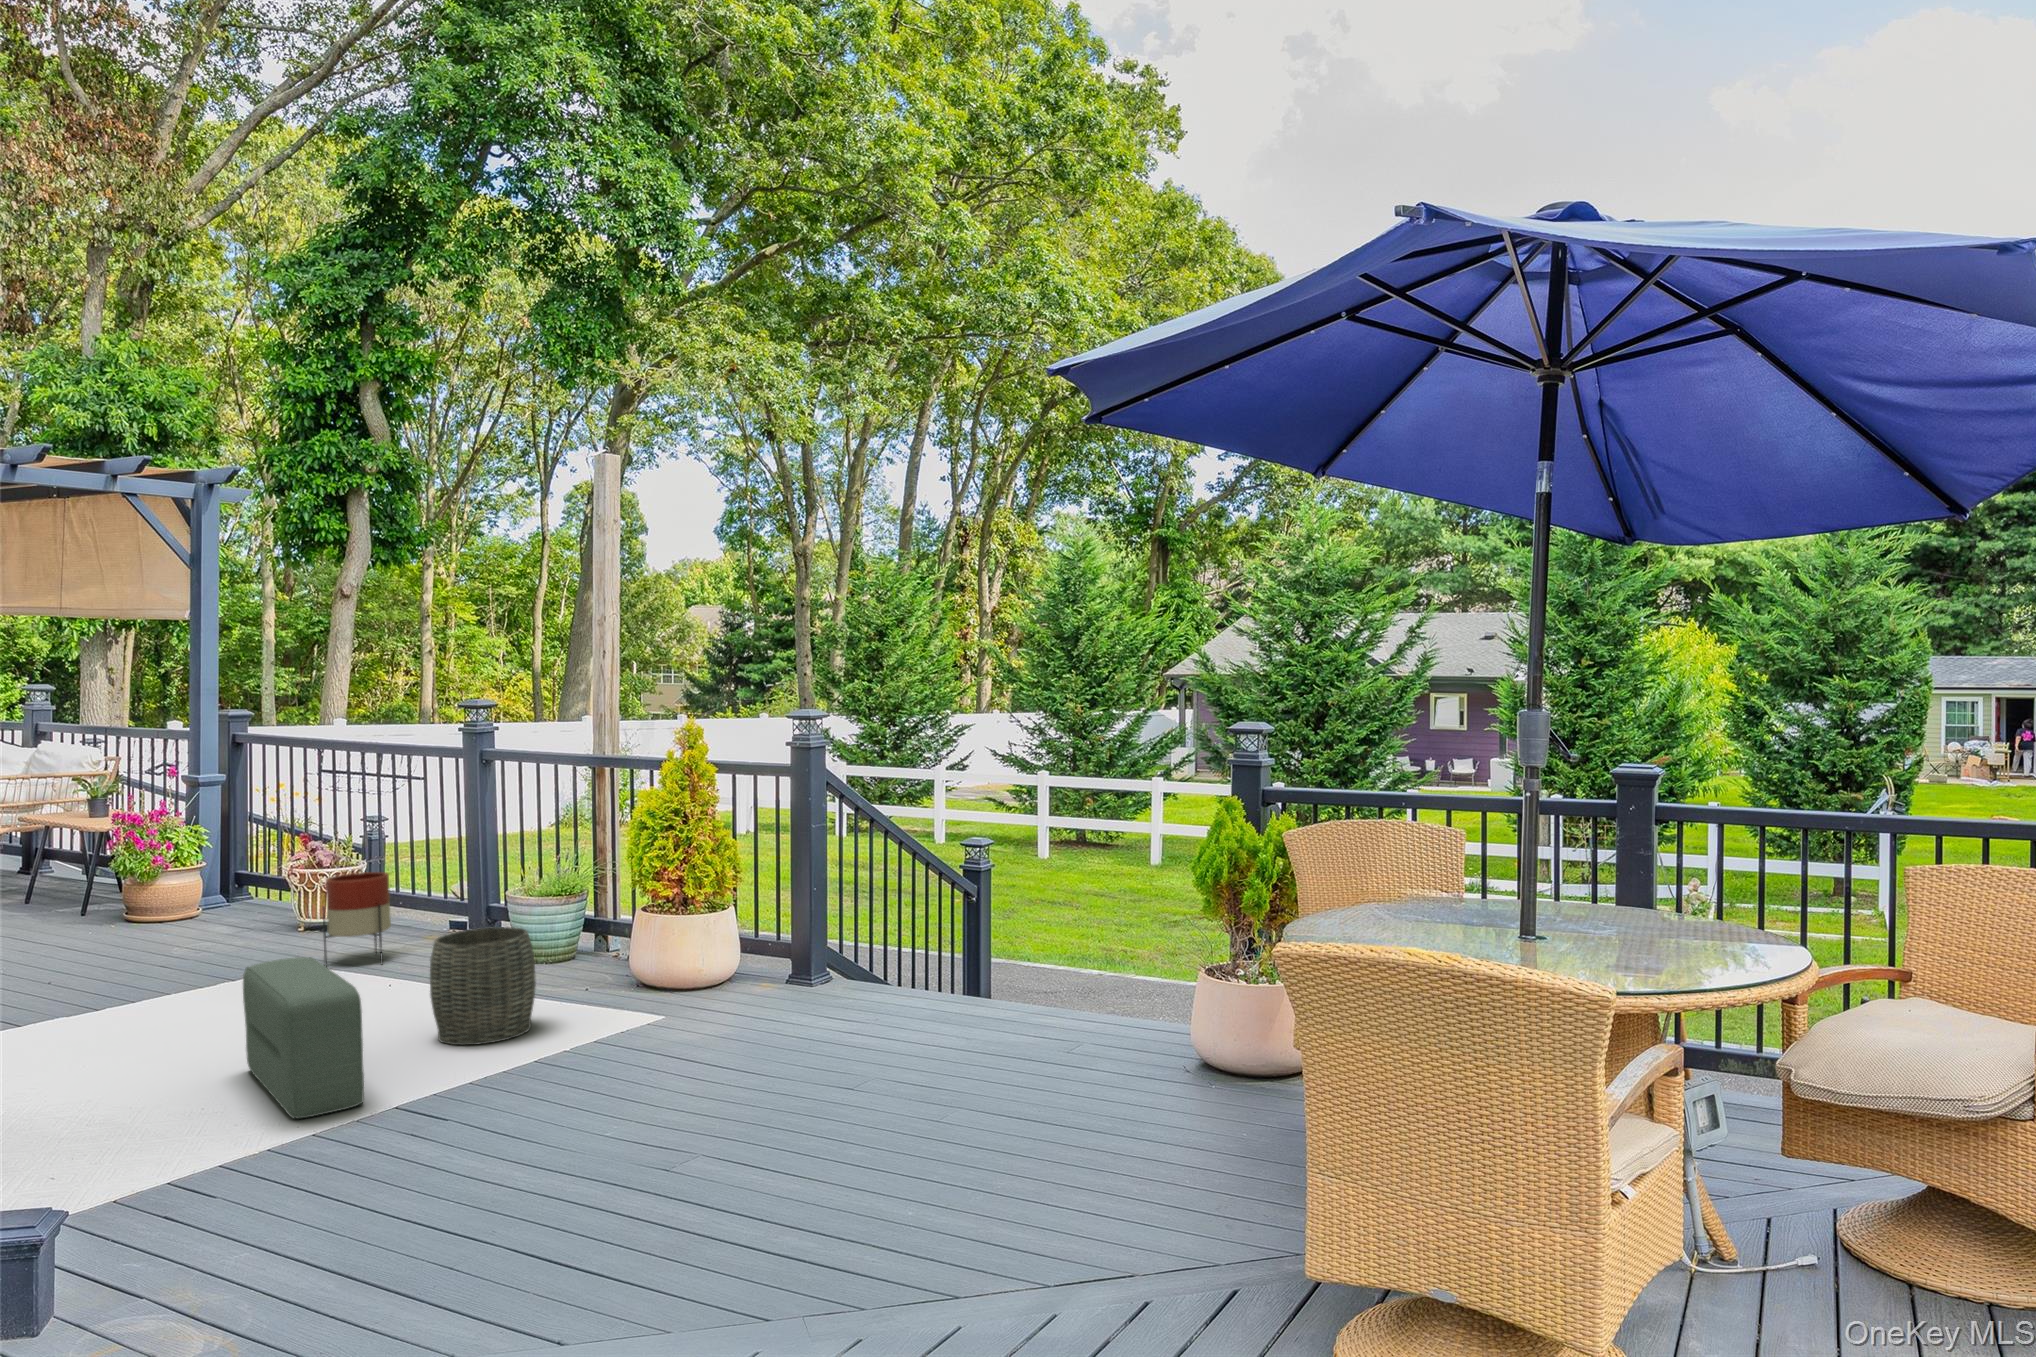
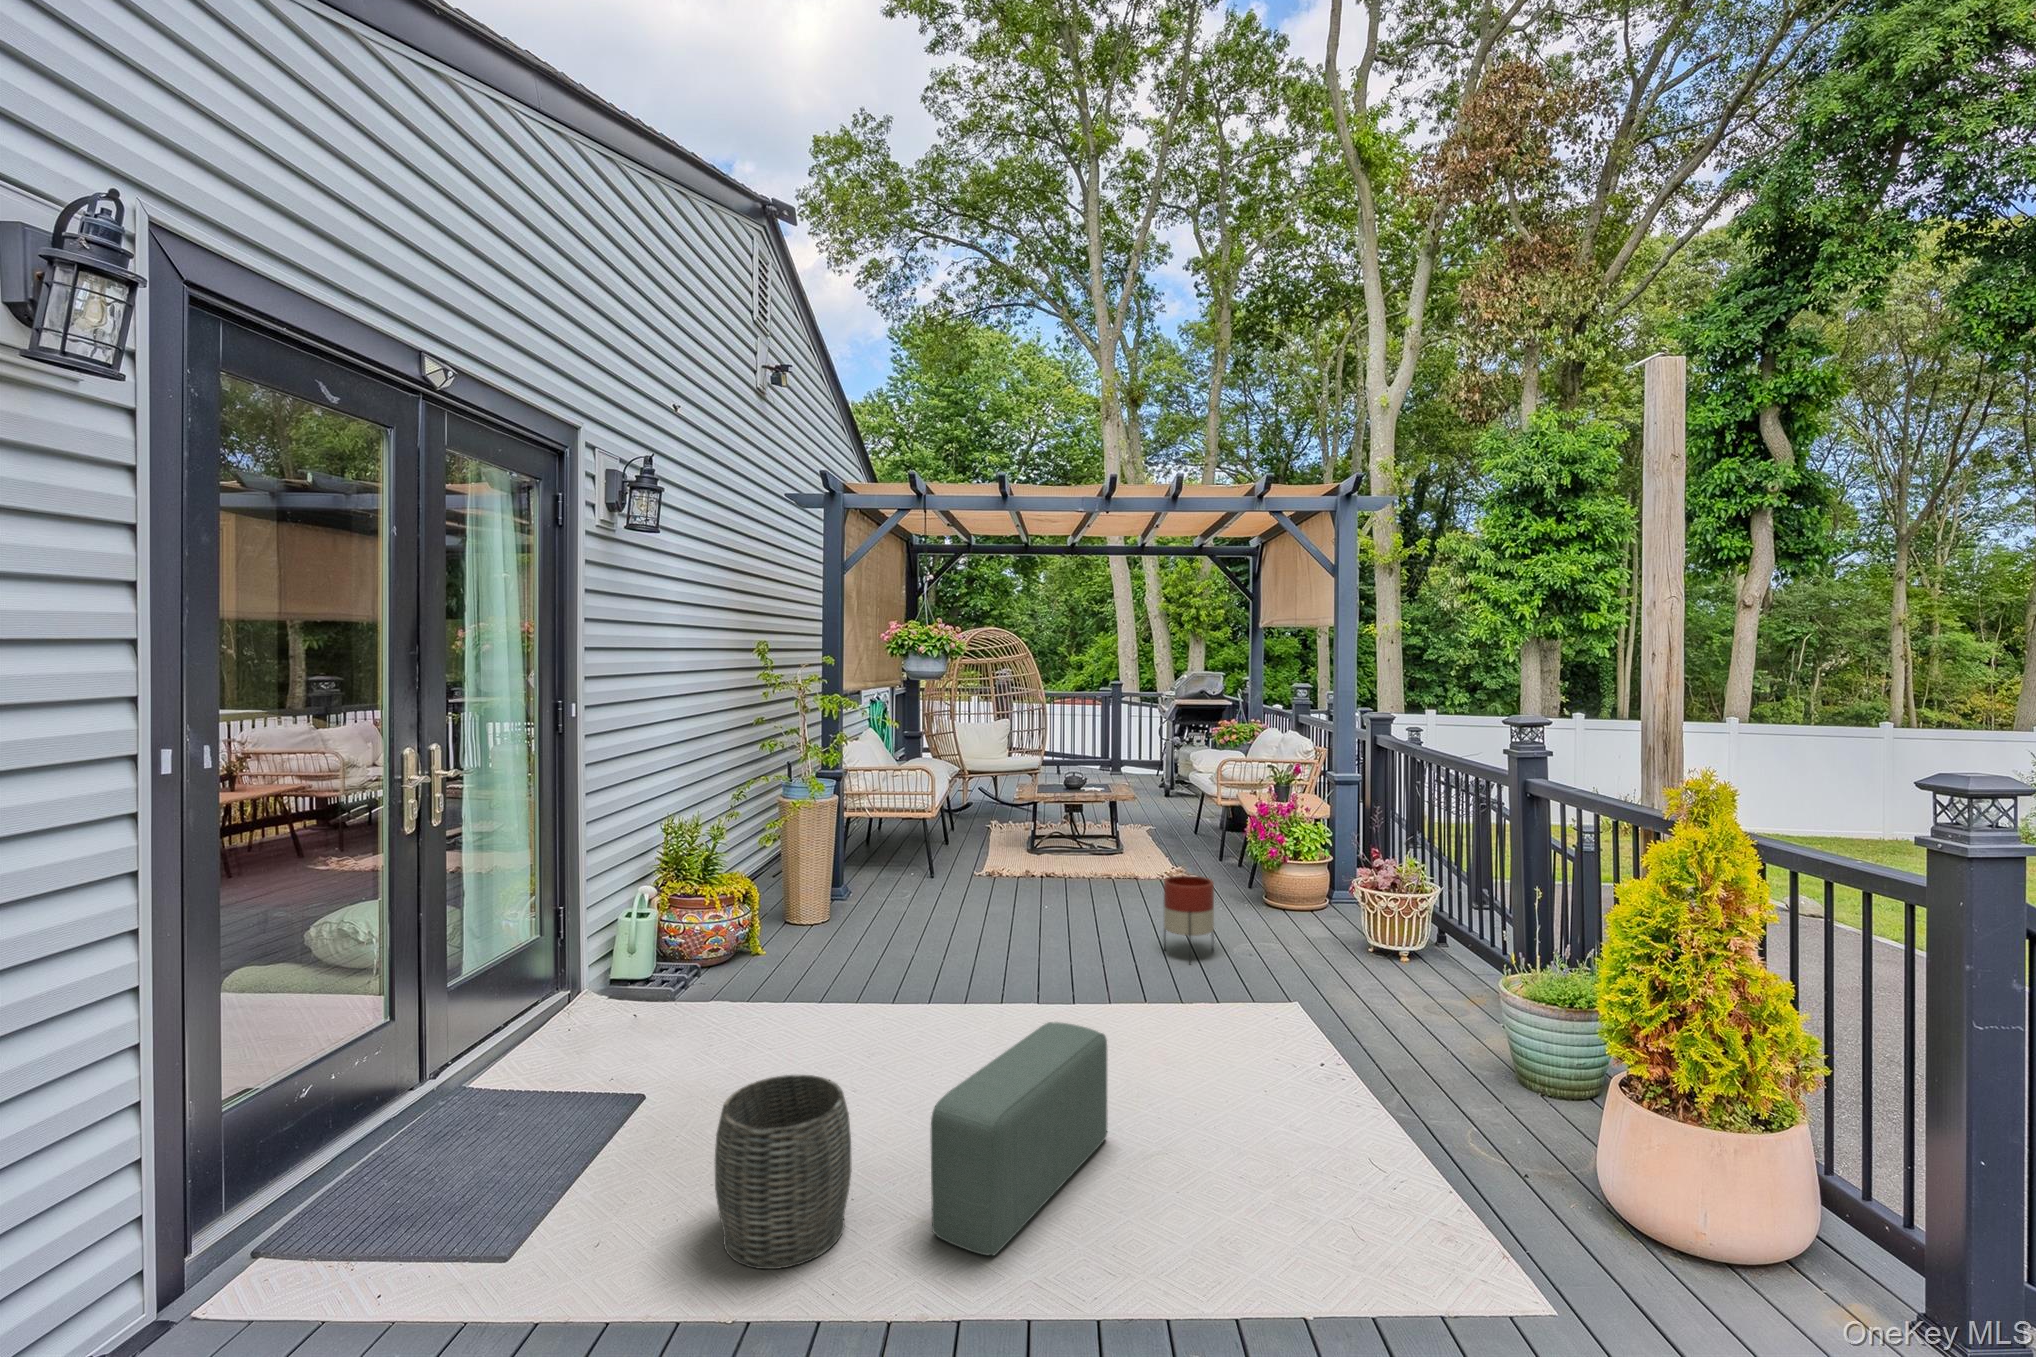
planter: present [322,872,391,966] -> present [1164,875,1214,951]
woven basket: present [430,927,536,1045] -> present [715,1075,851,1269]

